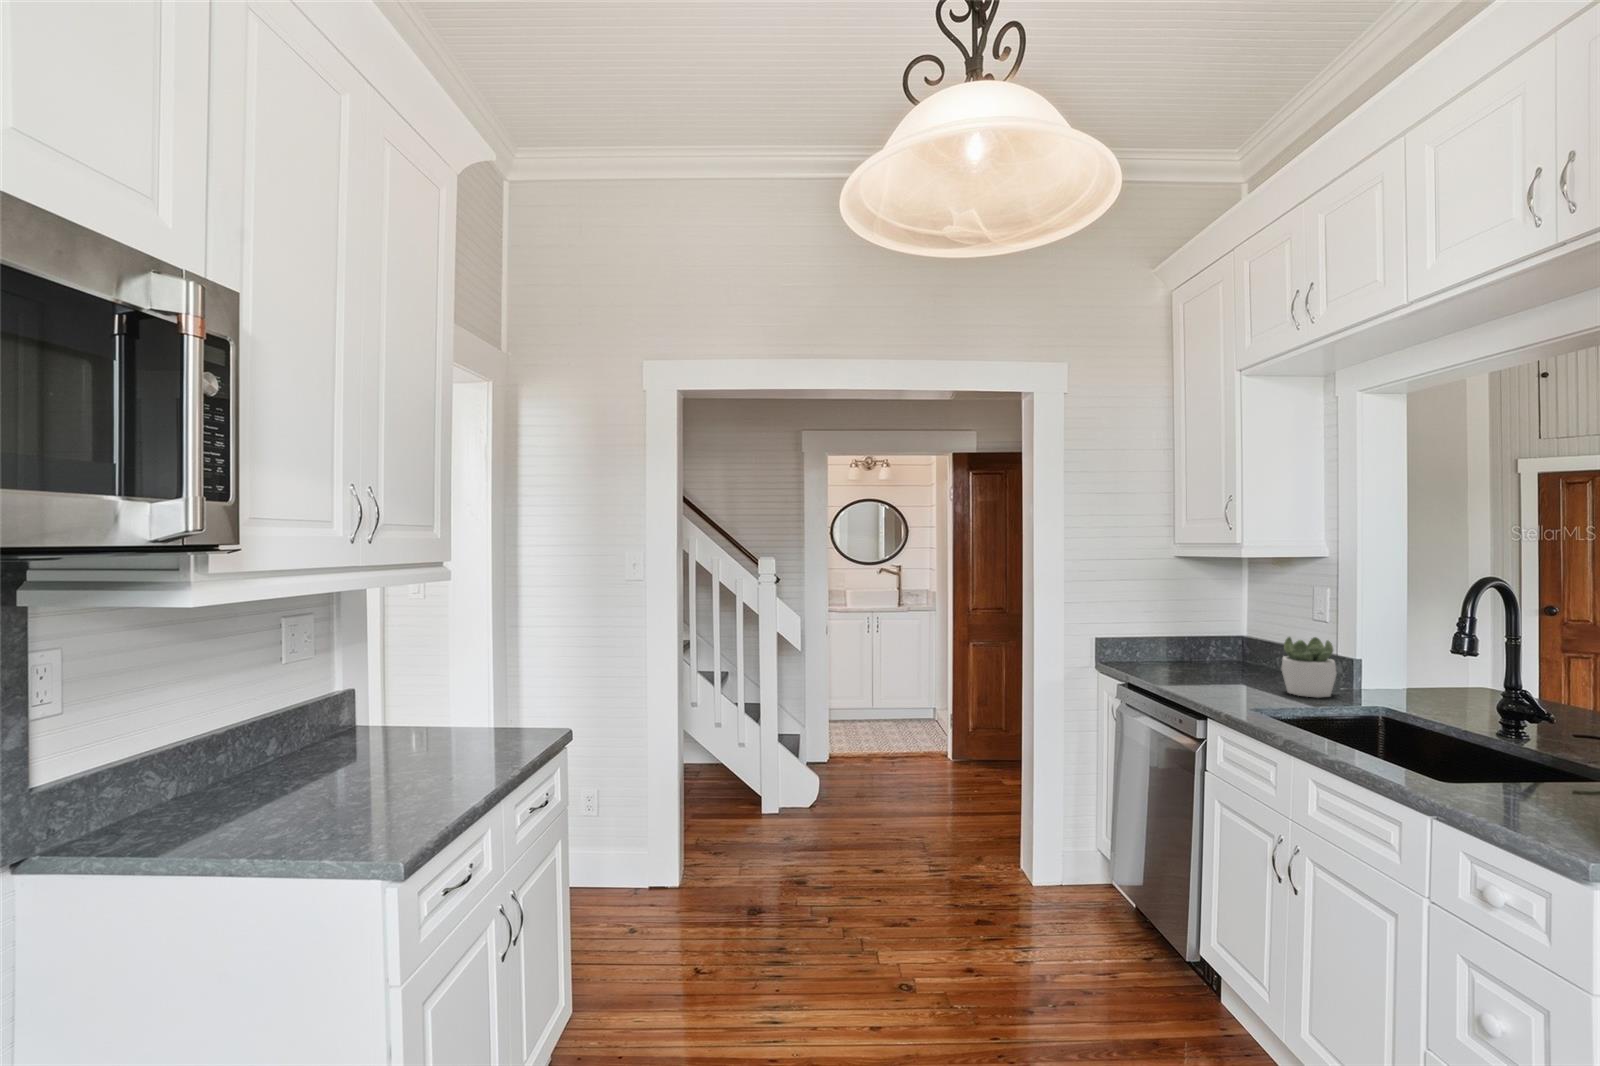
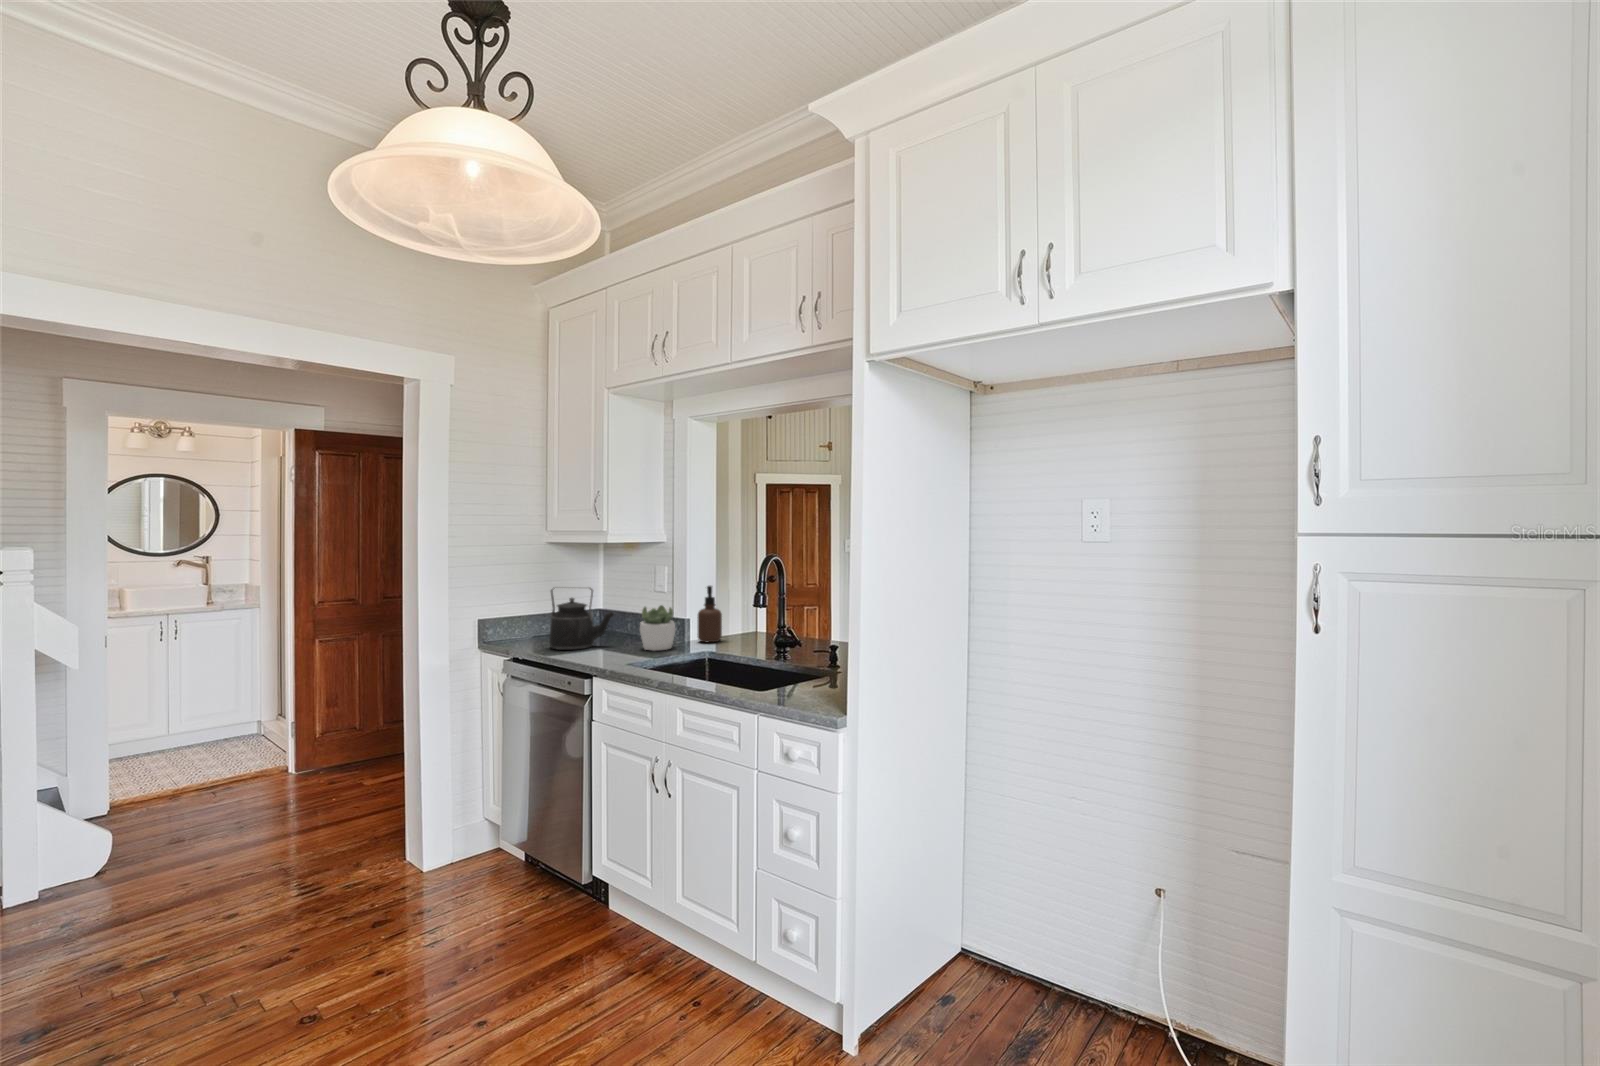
kettle: none [1164,605,1247,681] -> present [549,588,614,650]
soap dispenser: none [1377,616,1422,697] -> present [697,586,722,643]

